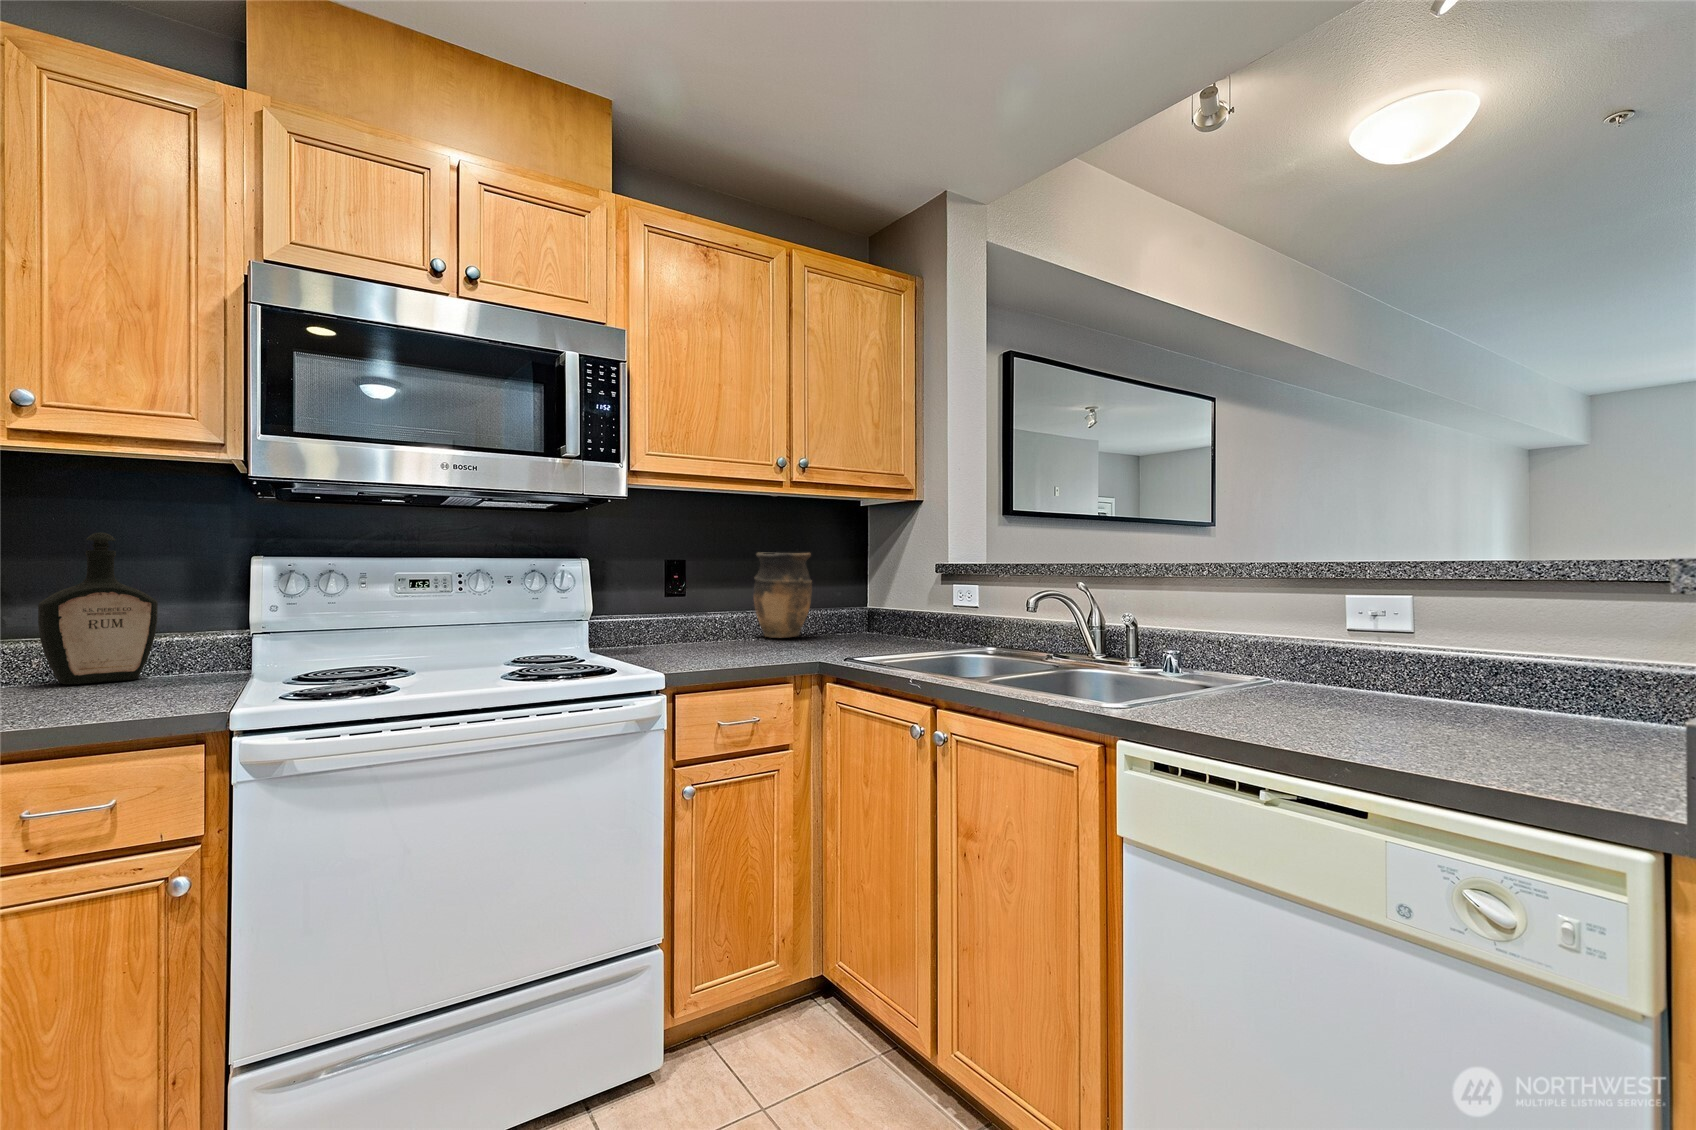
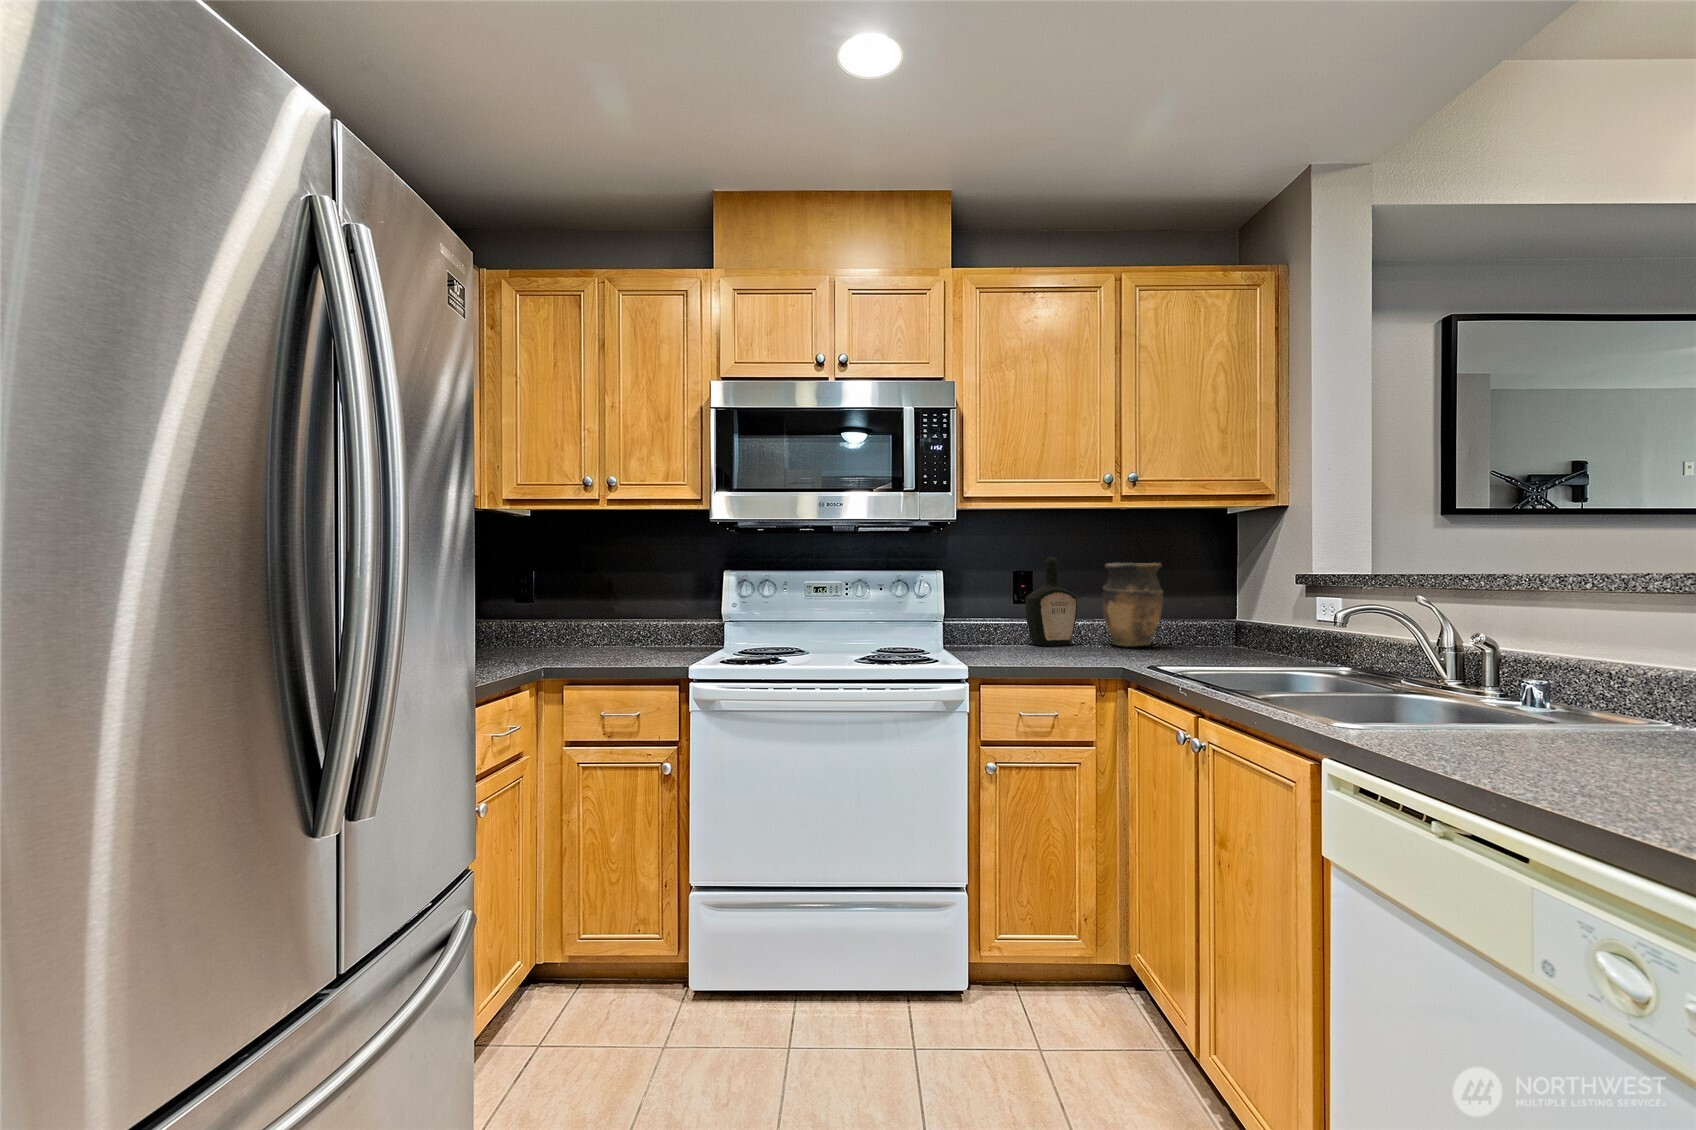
bottle: present [38,533,158,685] -> present [1026,557,1077,646]

